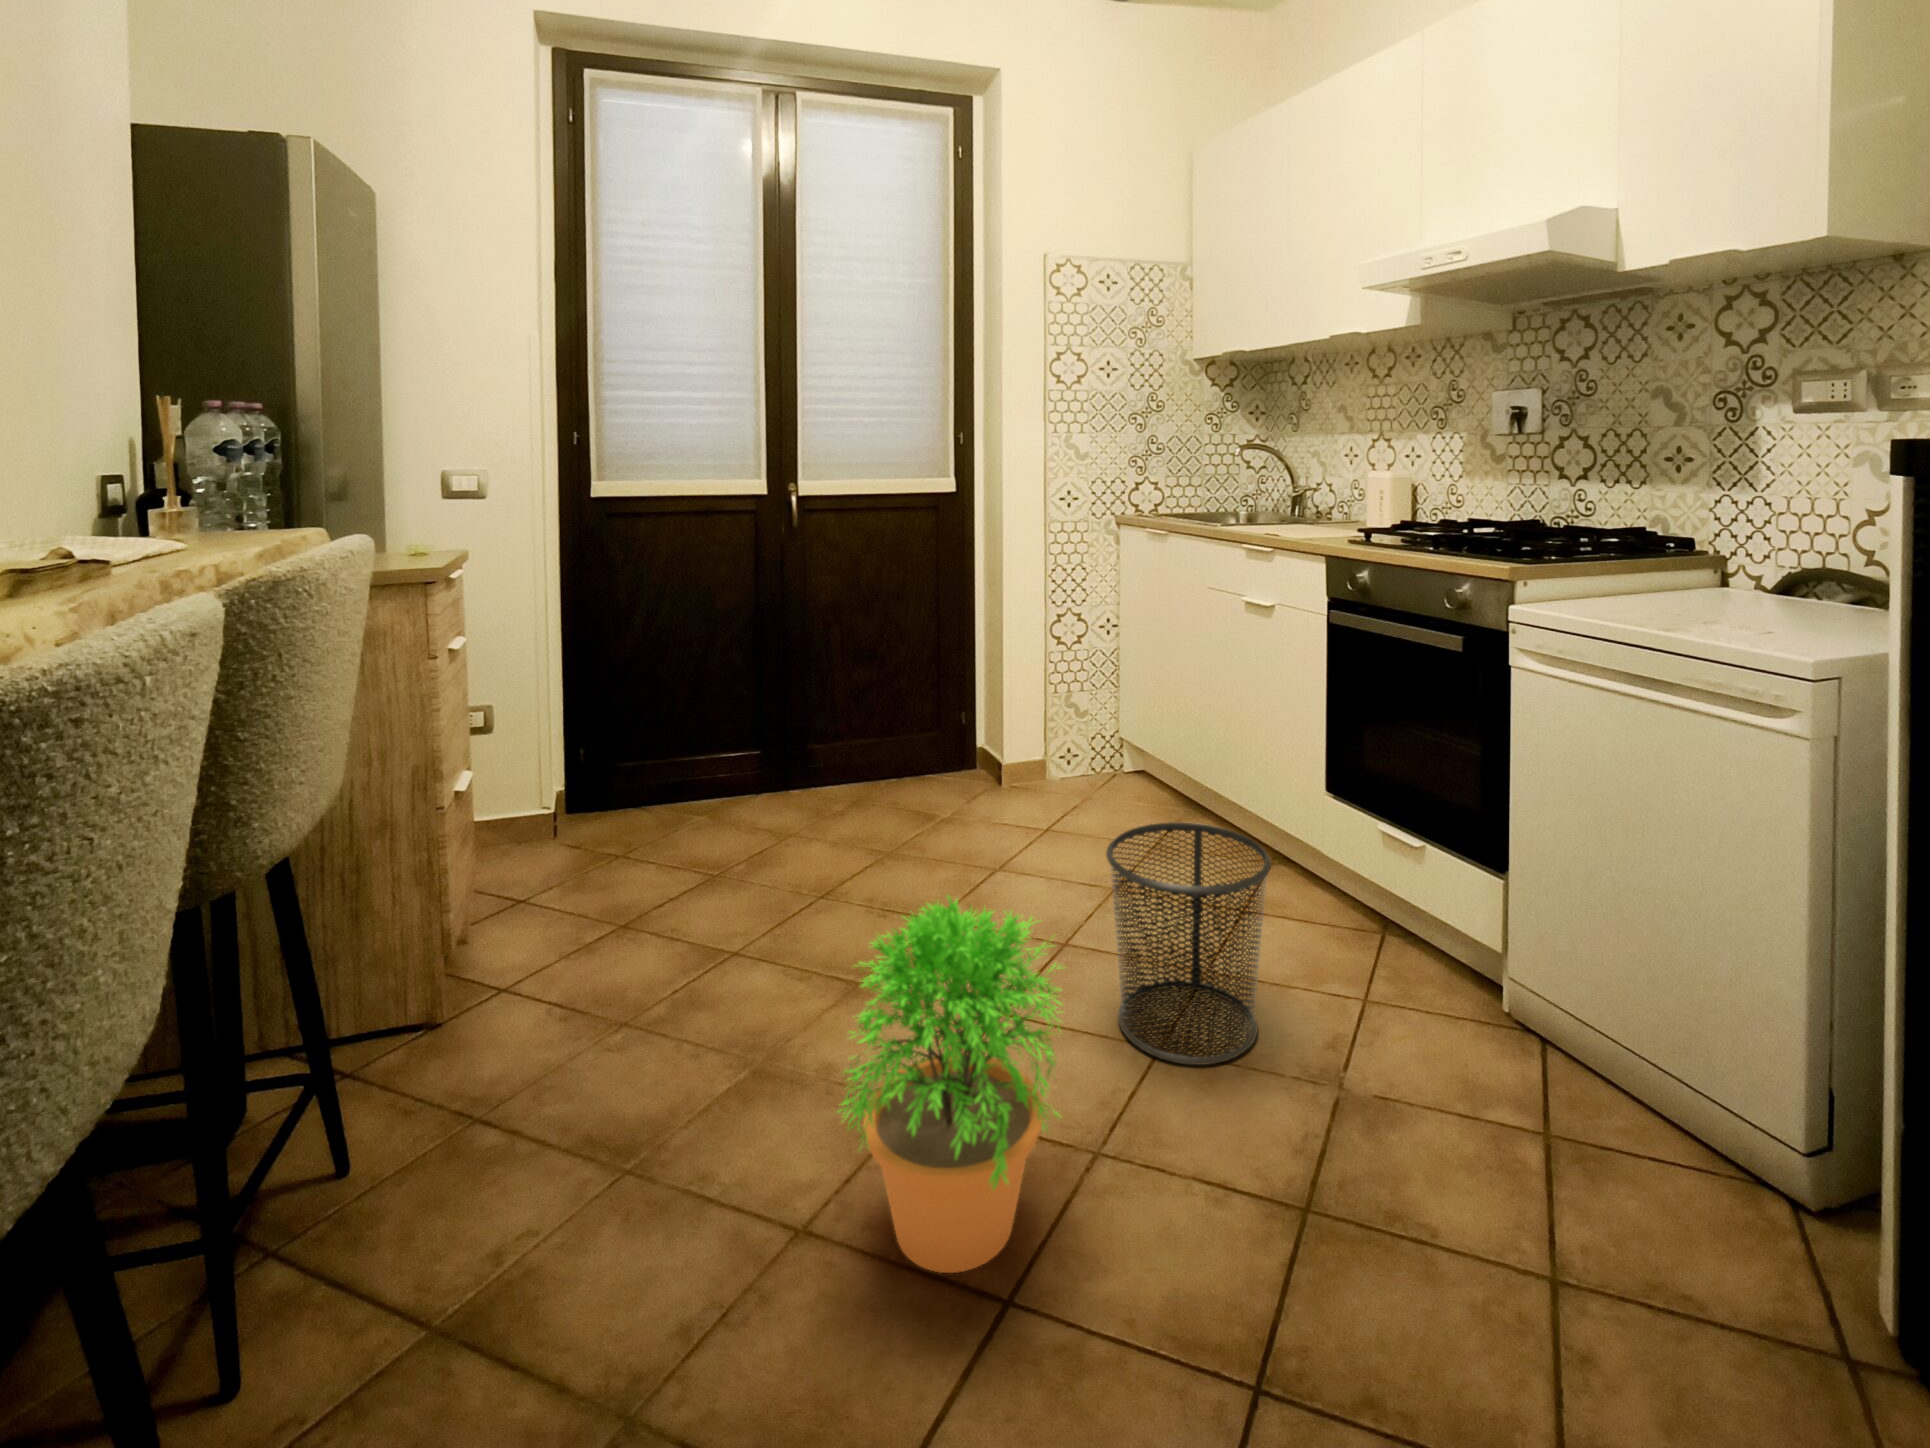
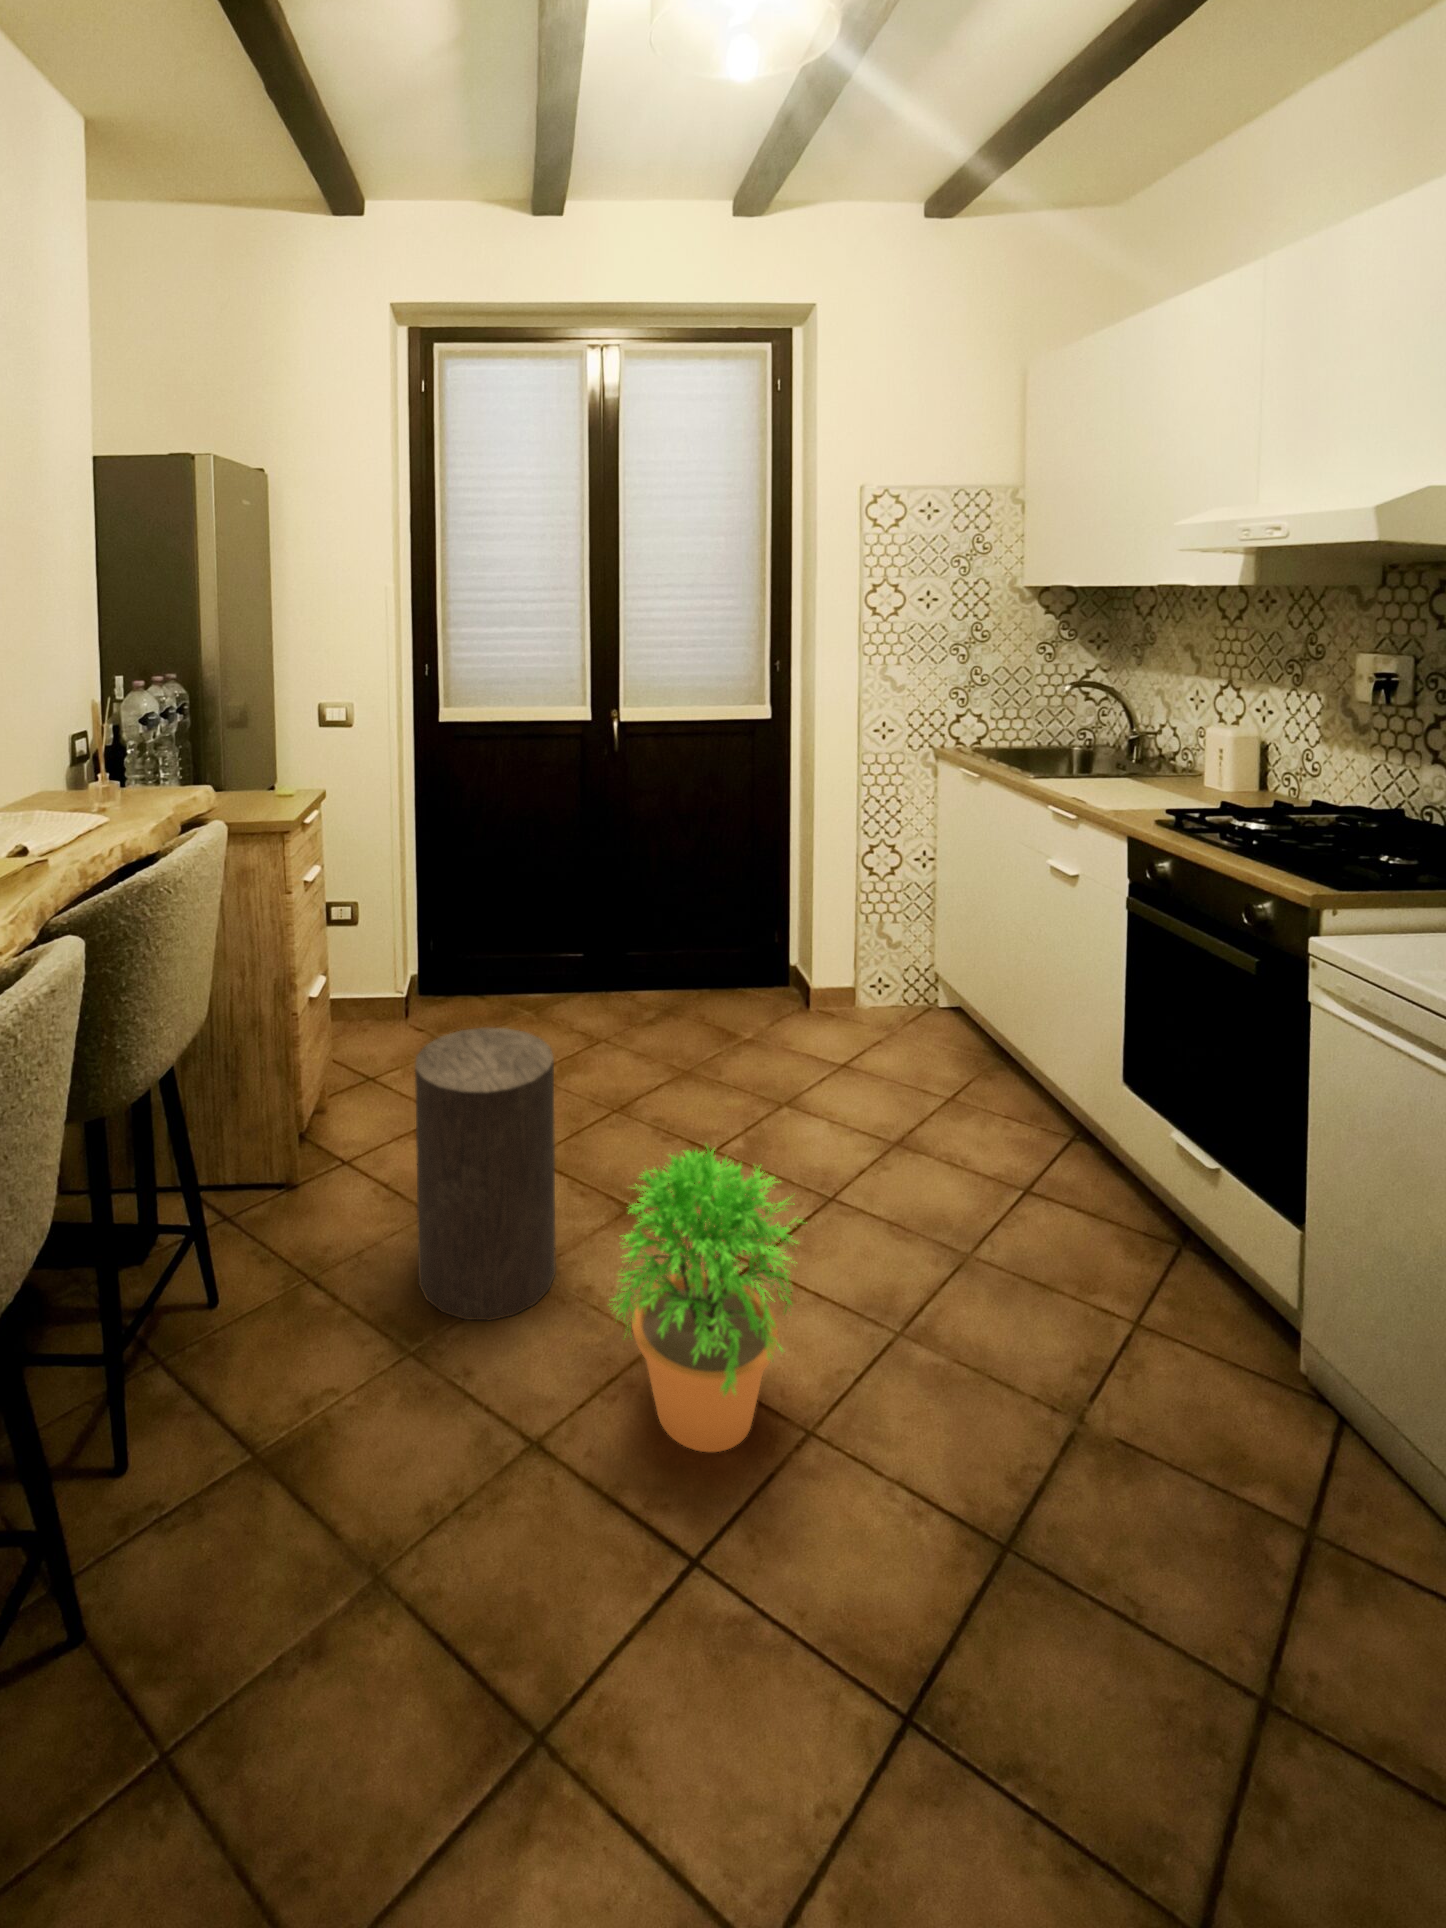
stool: none [553,809,749,1189] -> present [415,1028,556,1320]
waste bin: present [1106,822,1271,1065] -> none [867,1092,1031,1329]

